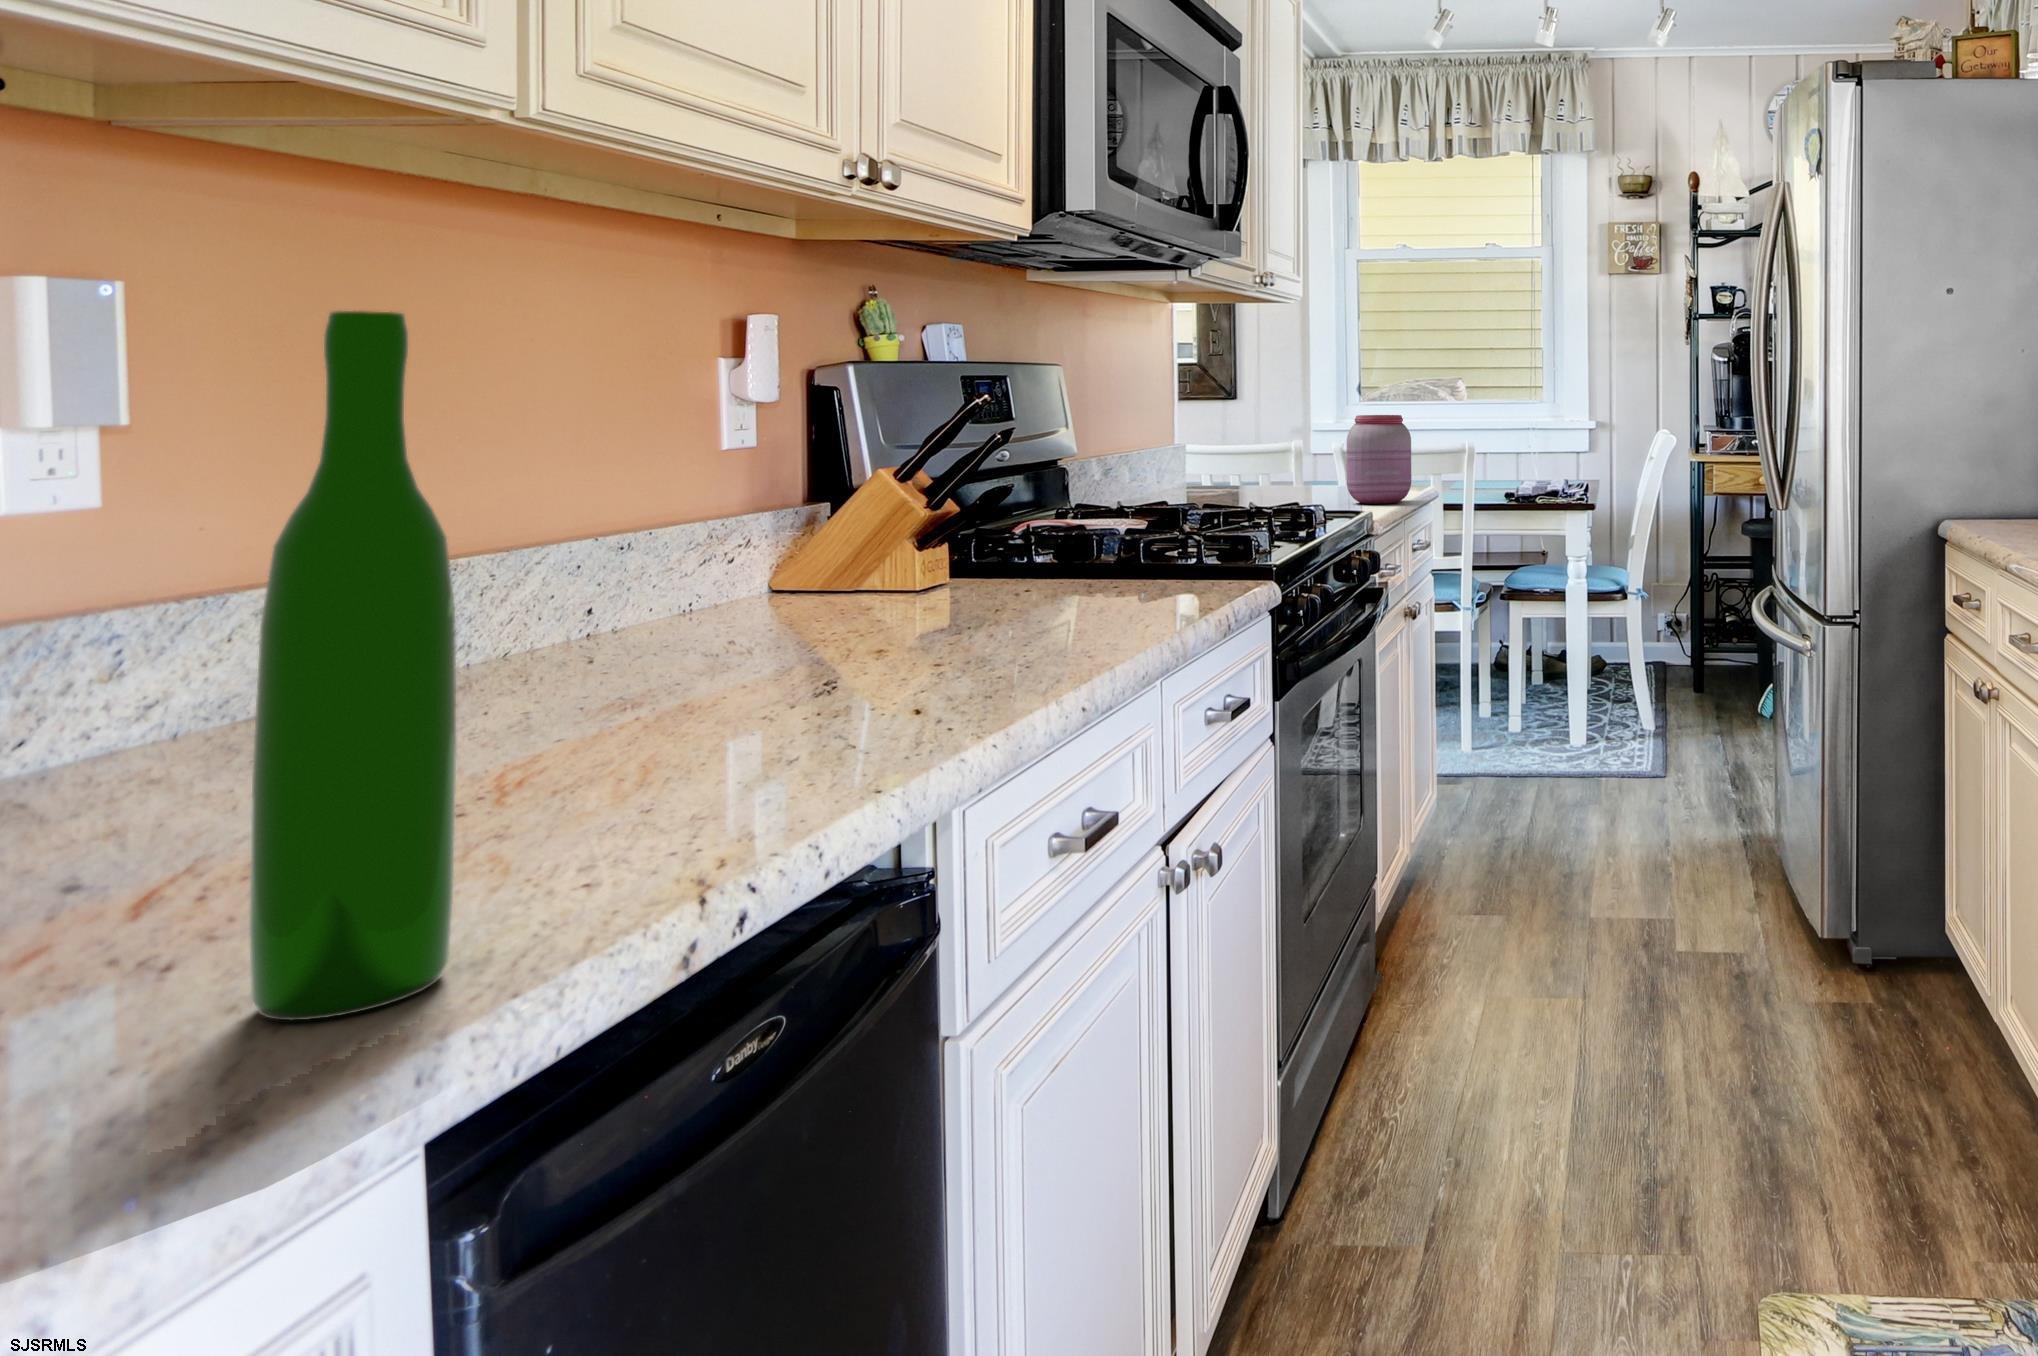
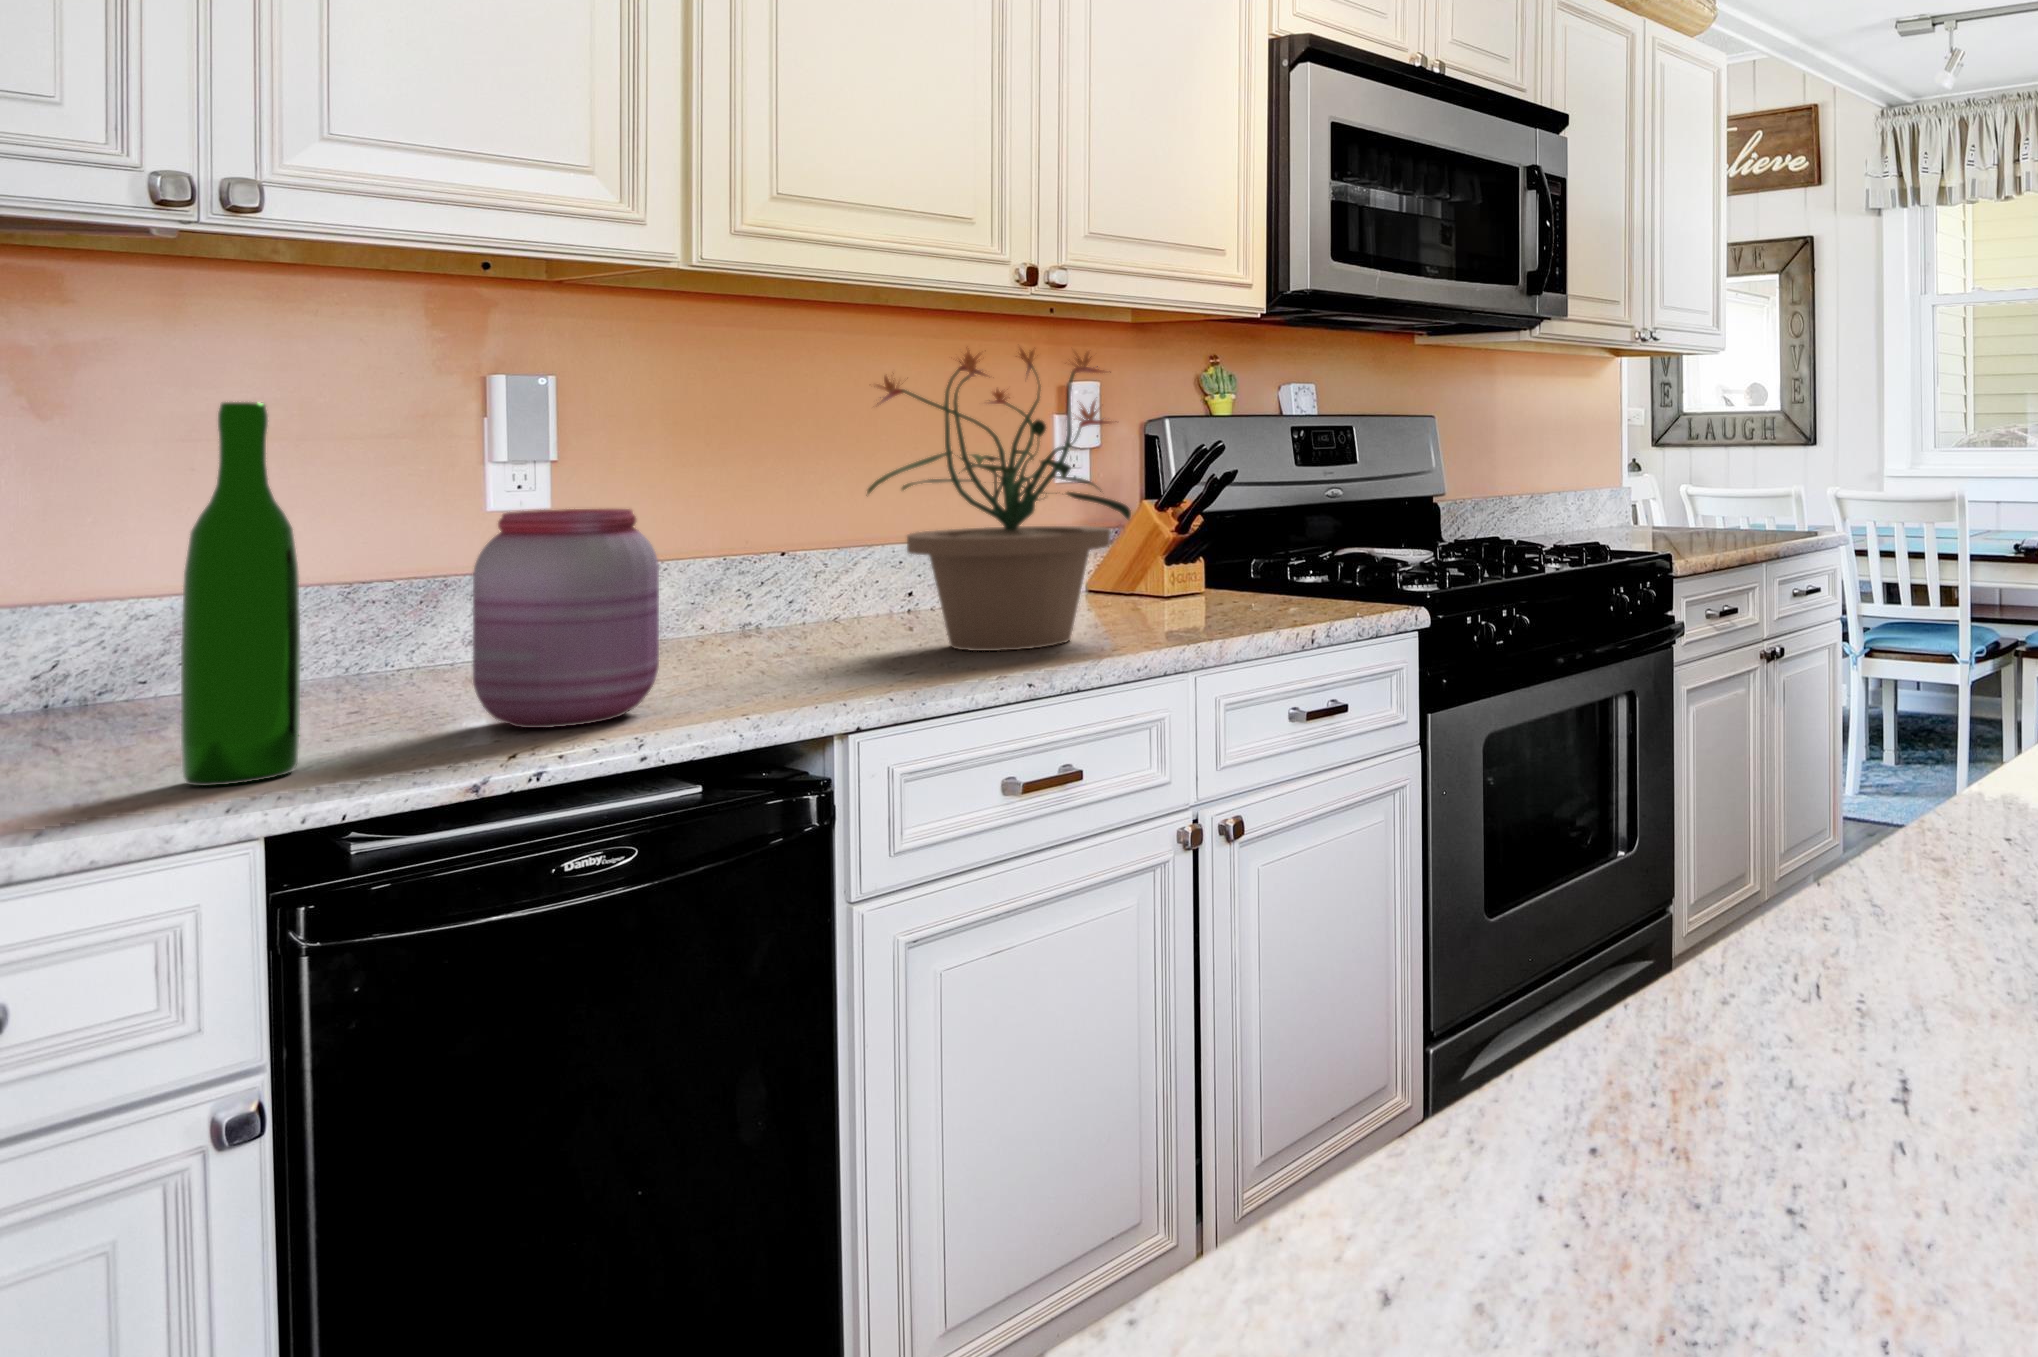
potted plant: none [708,259,1105,676] -> present [867,347,1131,651]
jar: present [1347,415,1411,504] -> present [473,509,659,728]

